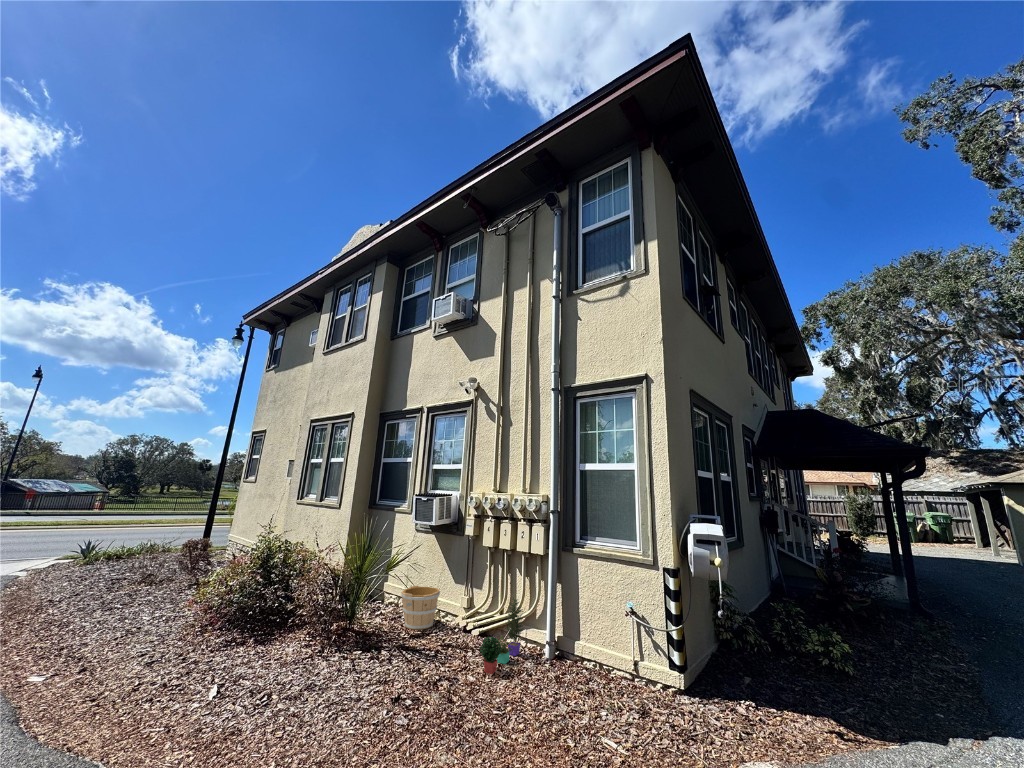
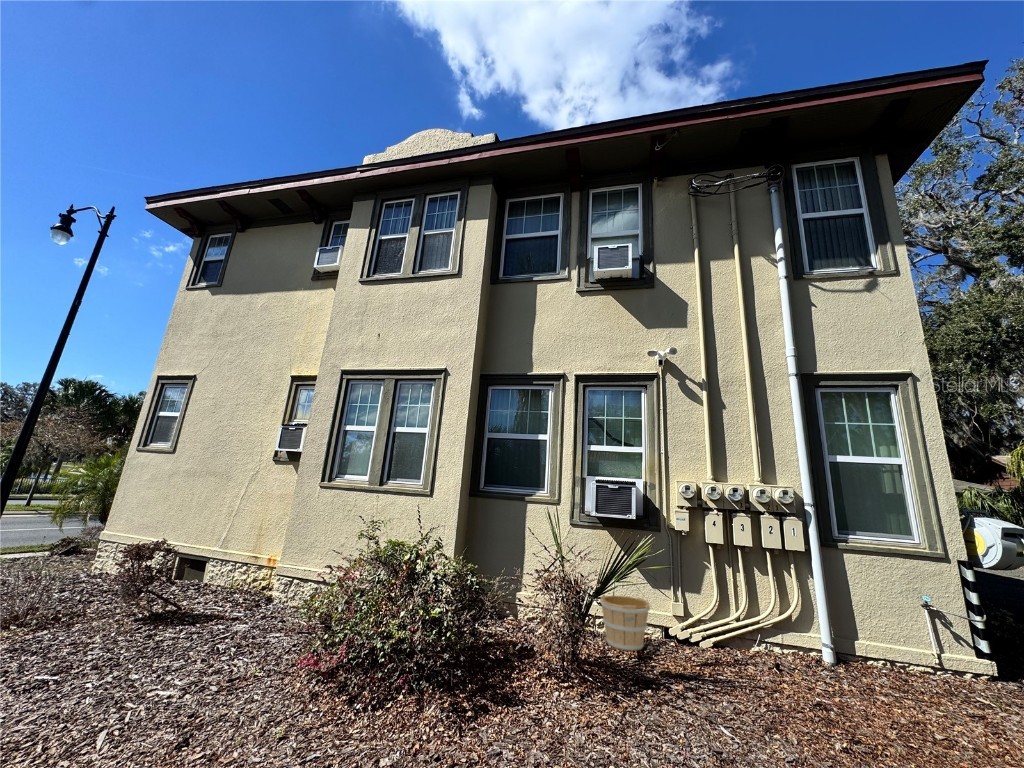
potted plant: present [480,598,523,674] -> none [773,600,837,691]

